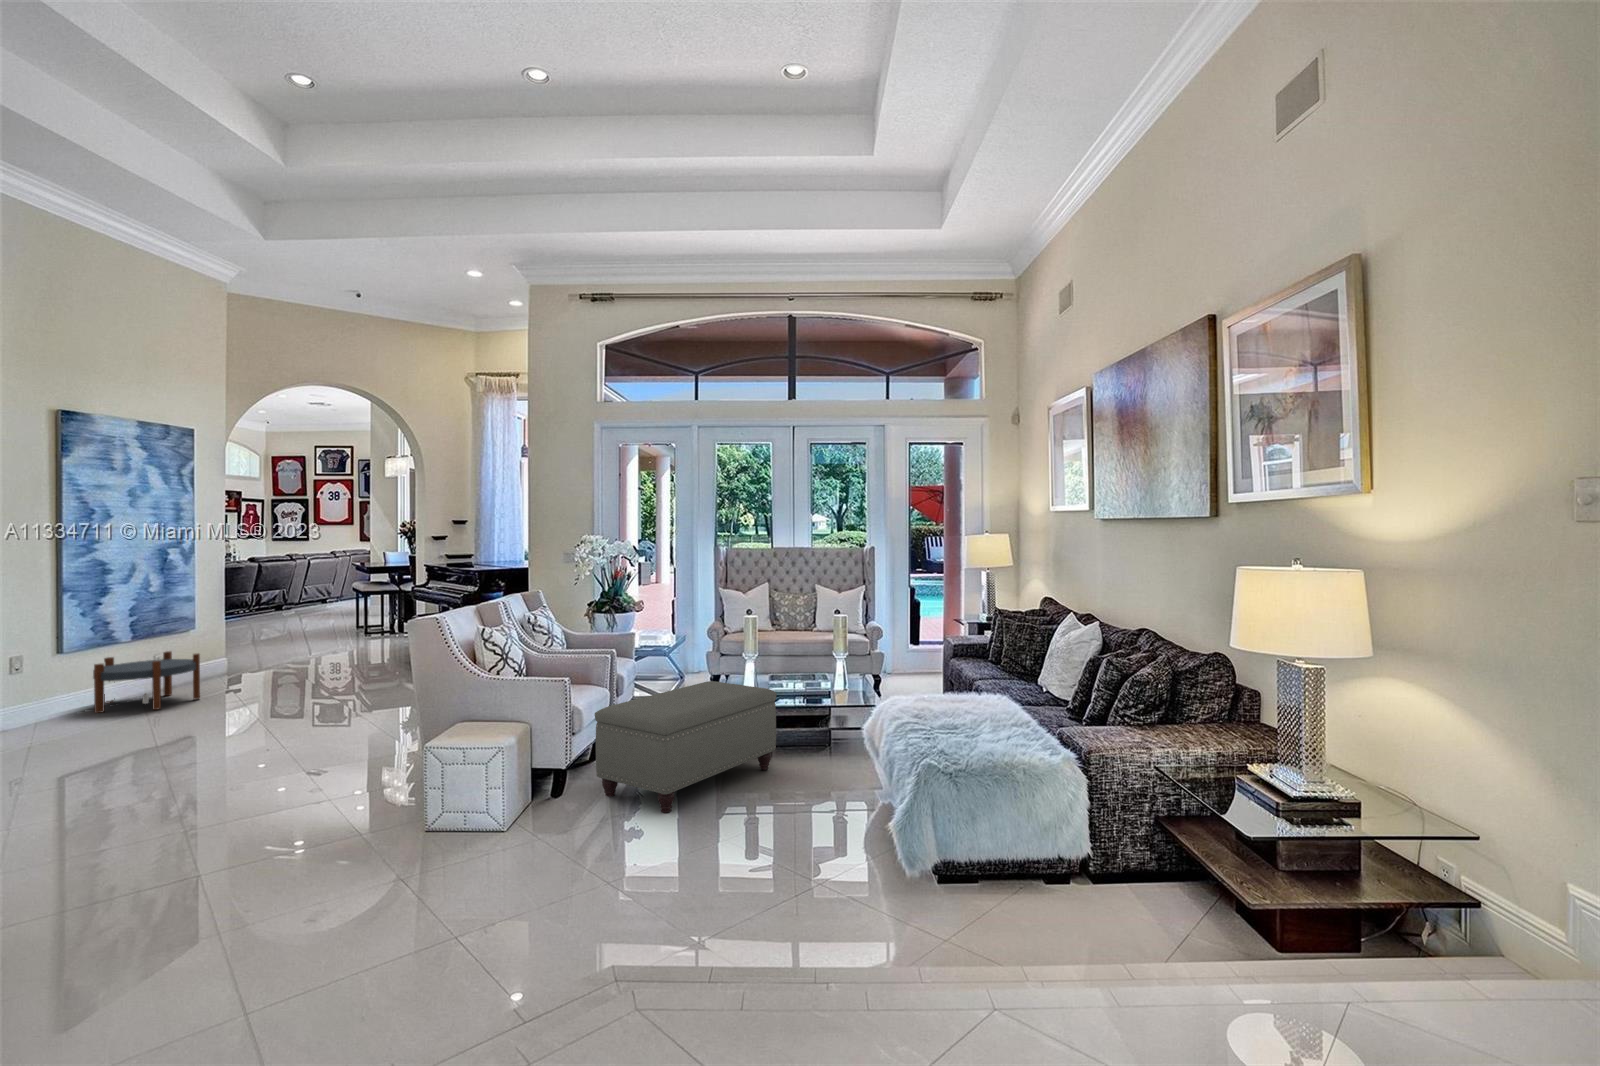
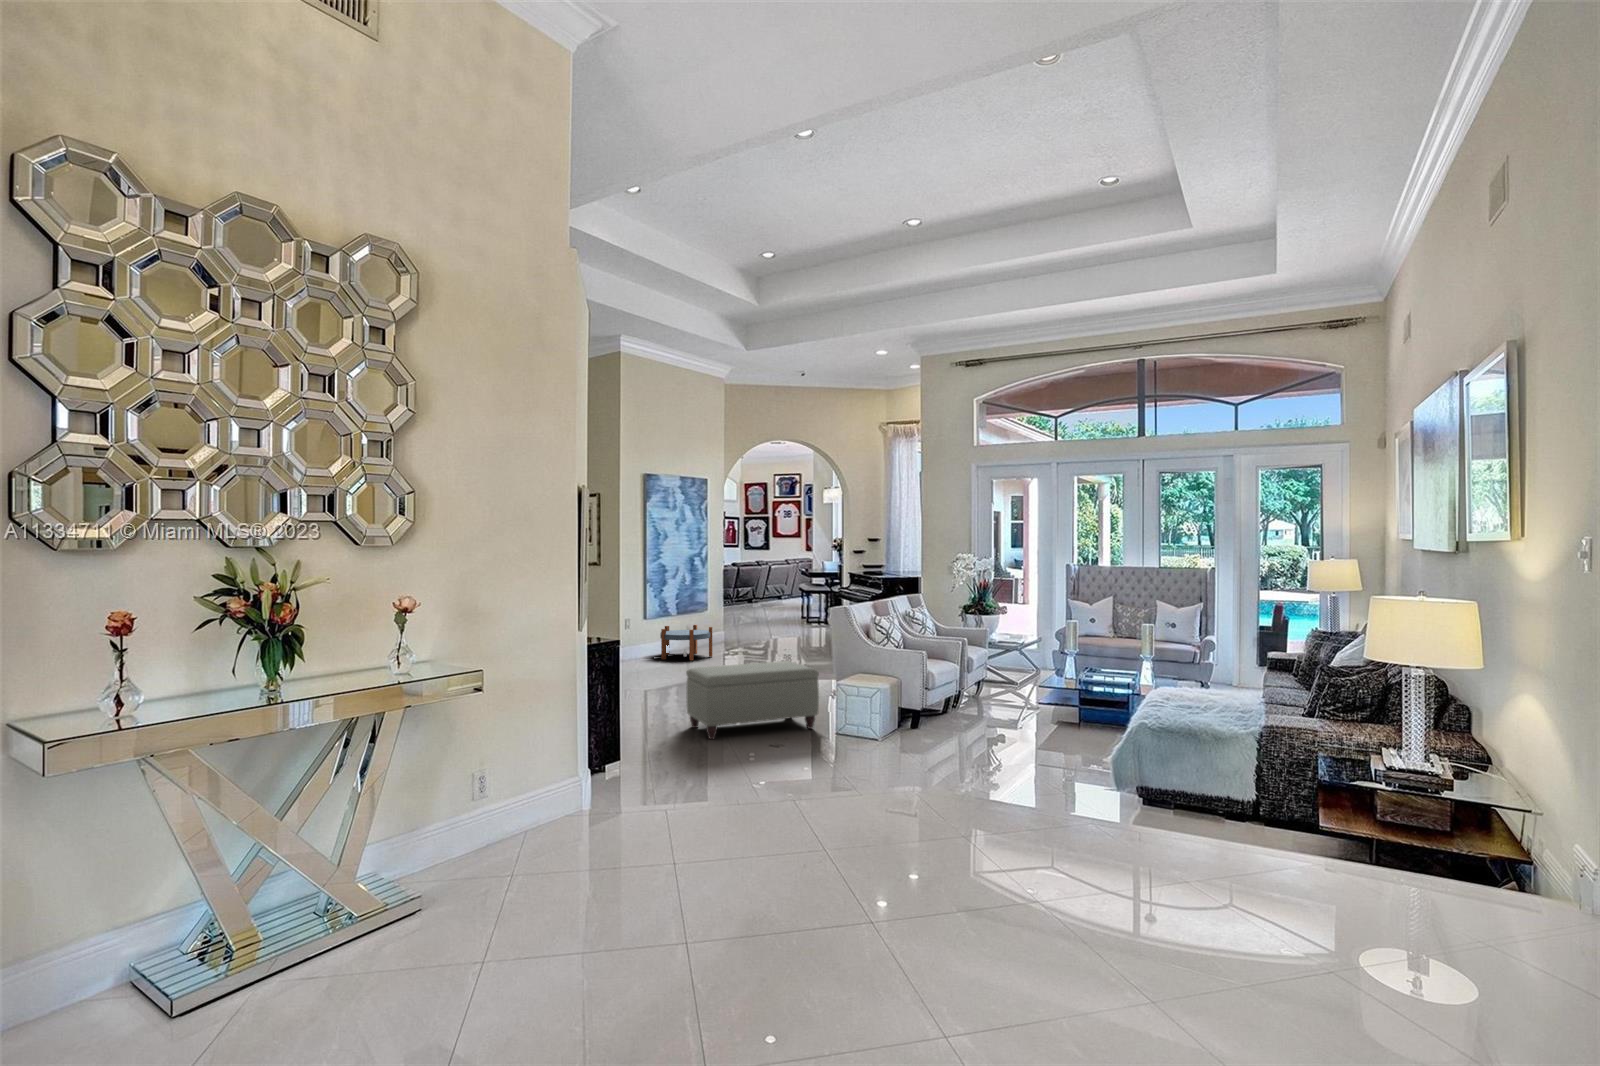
ottoman: present [595,681,777,813] -> present [686,661,819,739]

